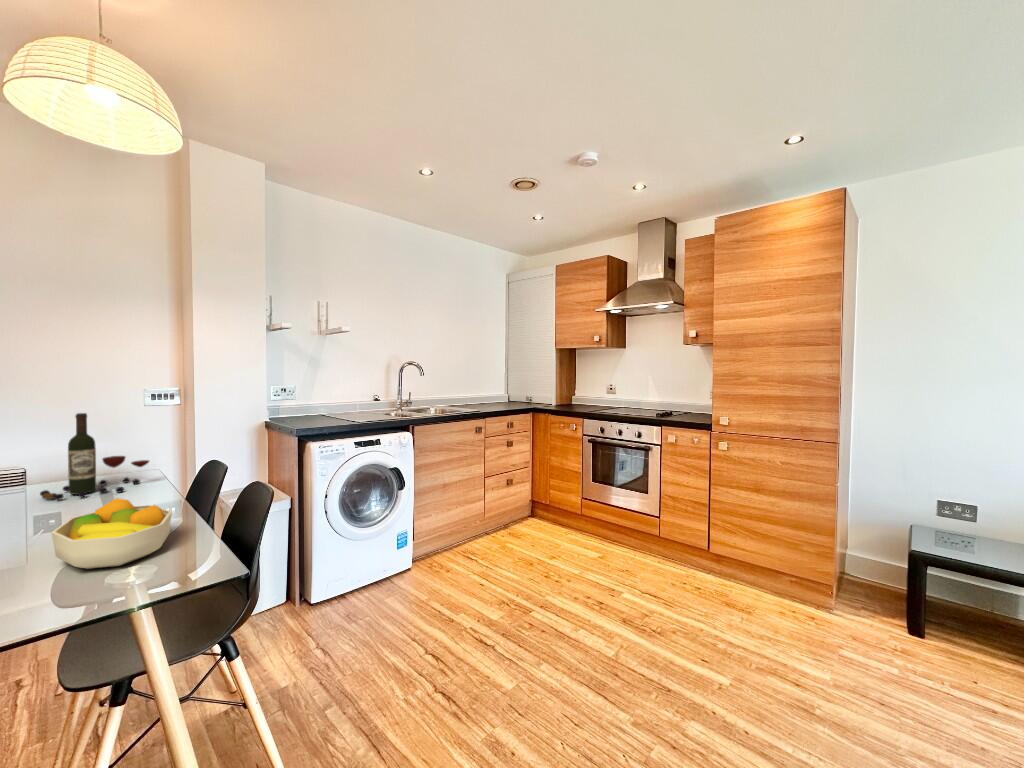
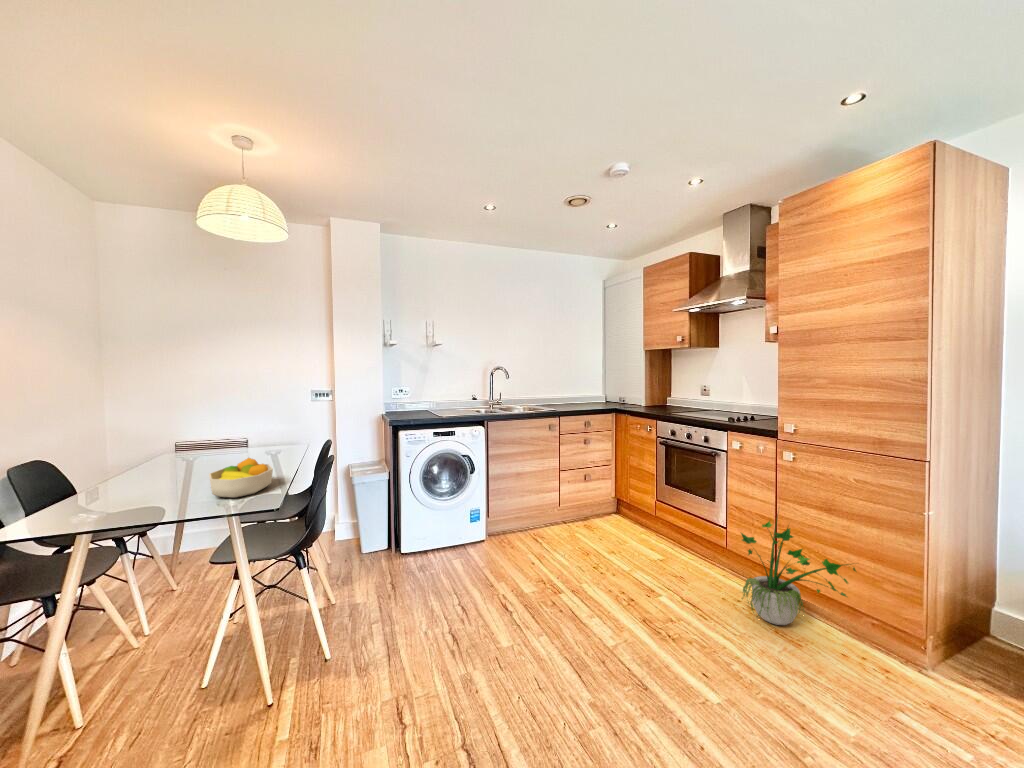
wine bottle: present [40,413,149,500] -> none [245,405,303,458]
potted plant: none [688,490,802,600] -> present [741,521,856,625]

